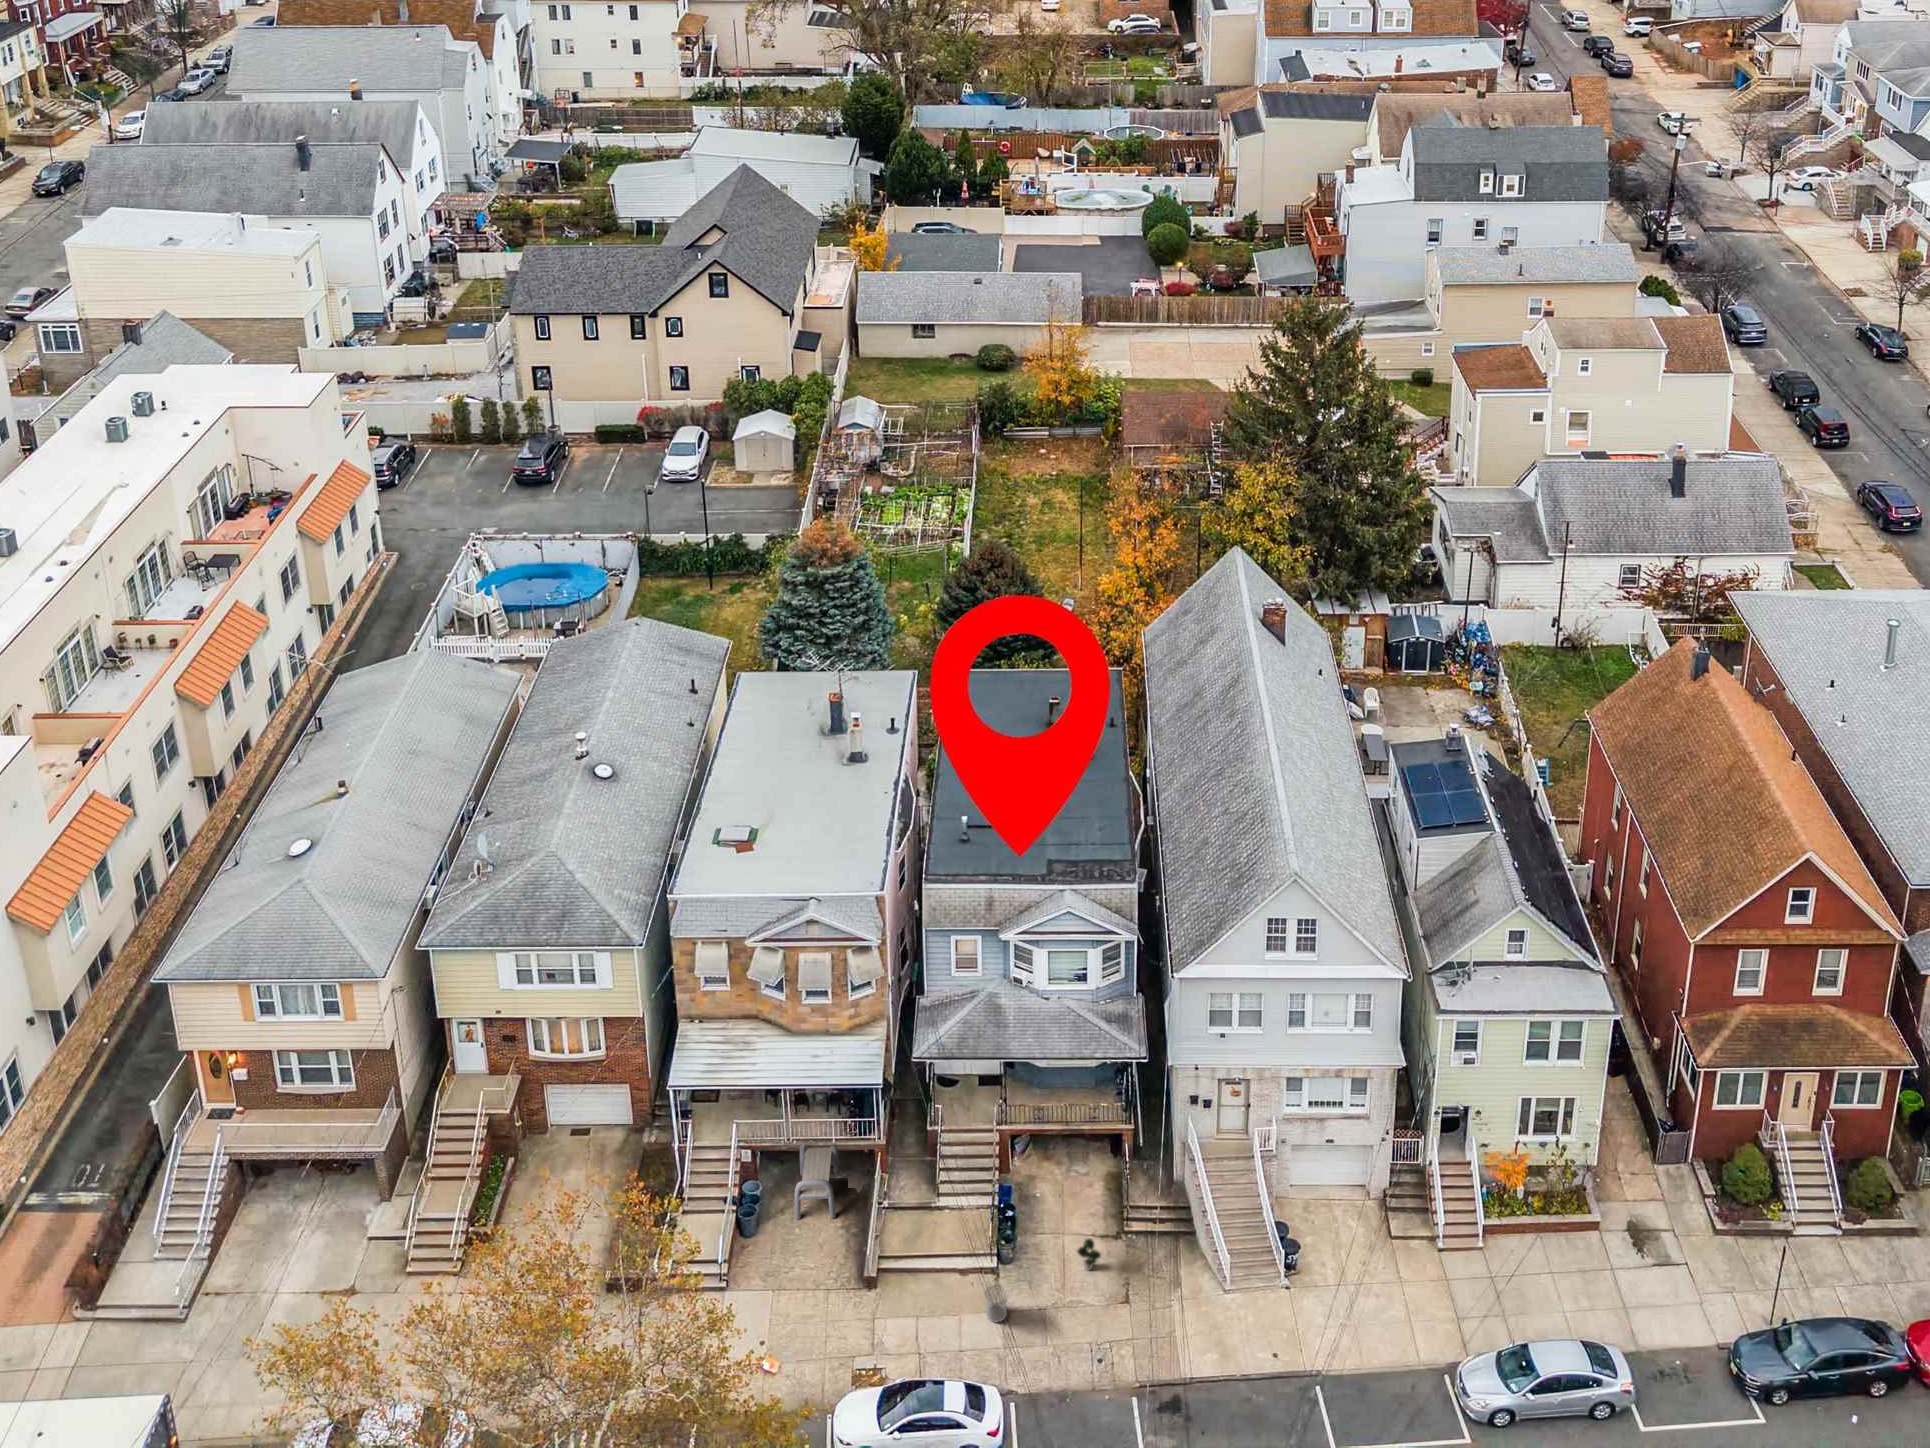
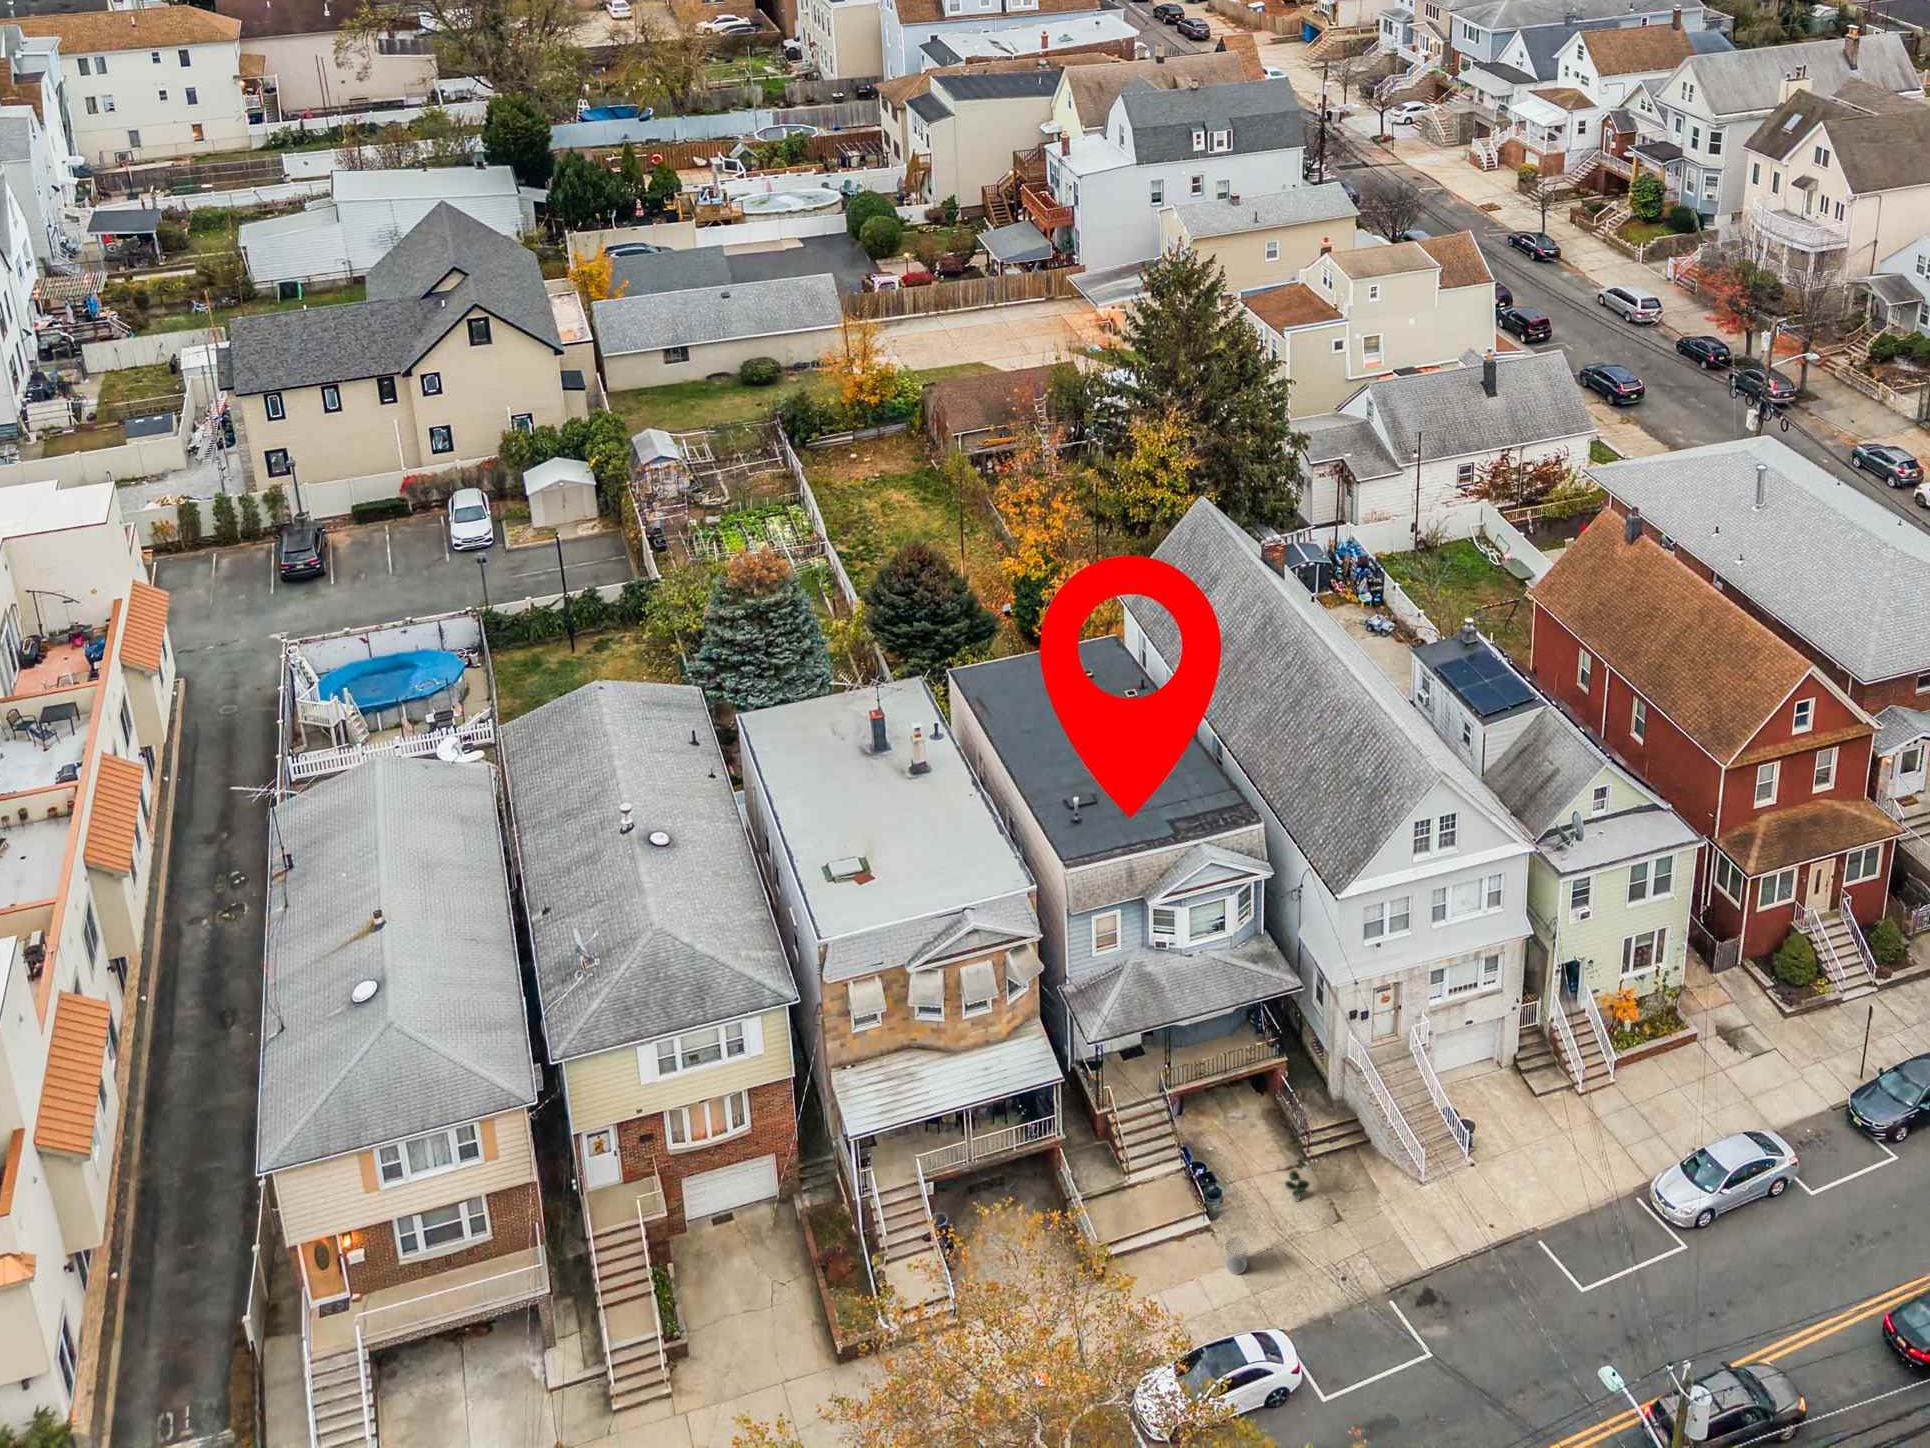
bench: present [795,1140,840,1220] -> none [977,1148,1035,1239]

